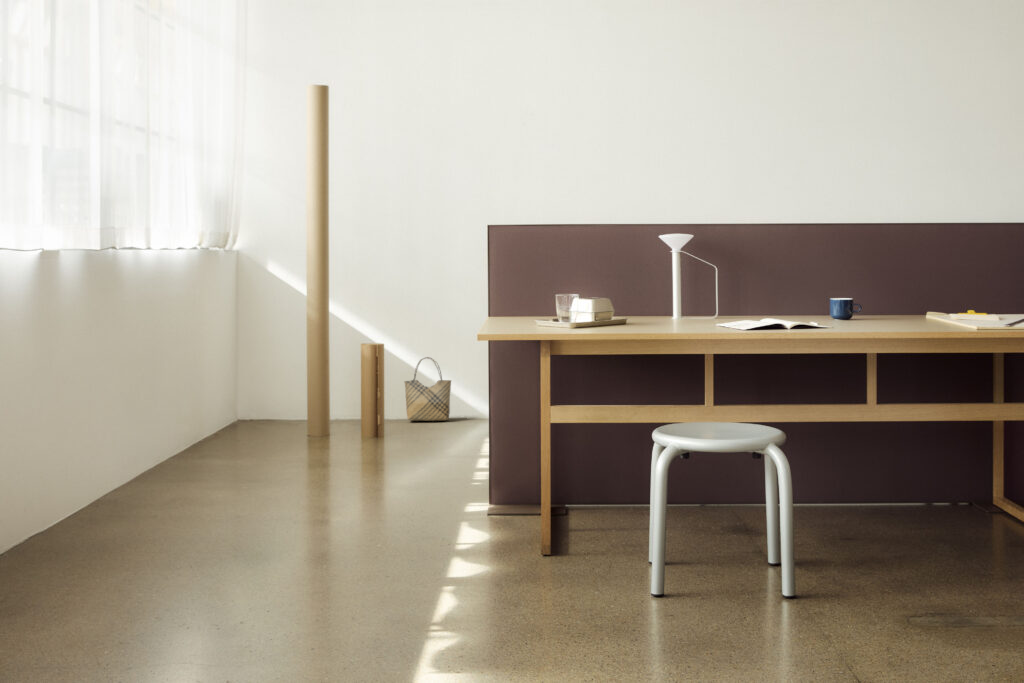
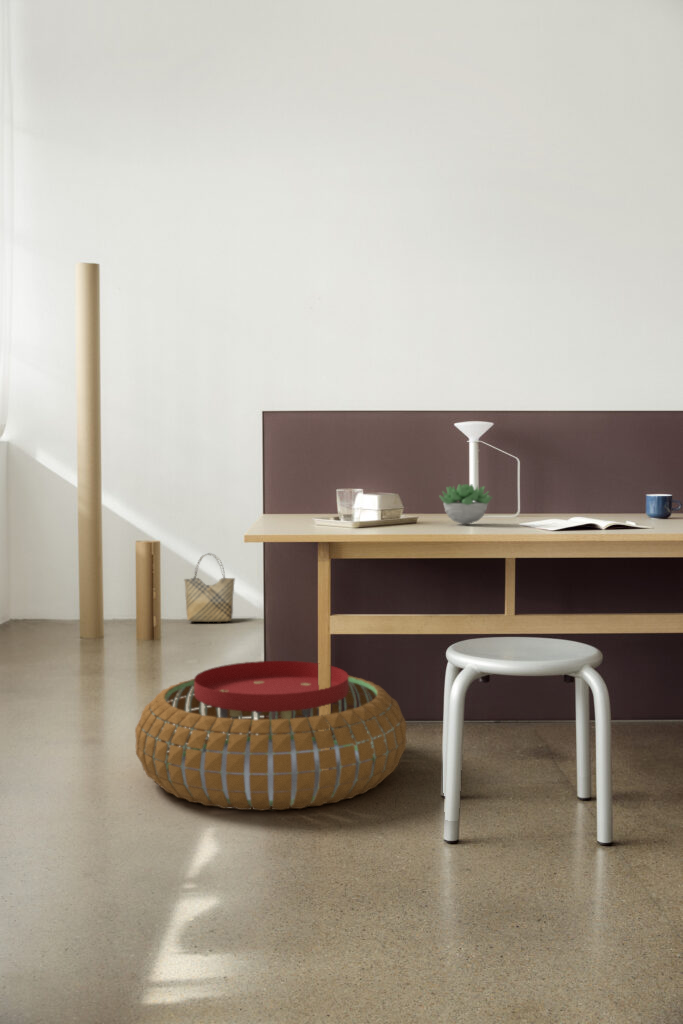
succulent plant: none [645,290,693,325] -> present [440,484,492,524]
pouf: none [380,448,617,572] -> present [135,661,407,810]

